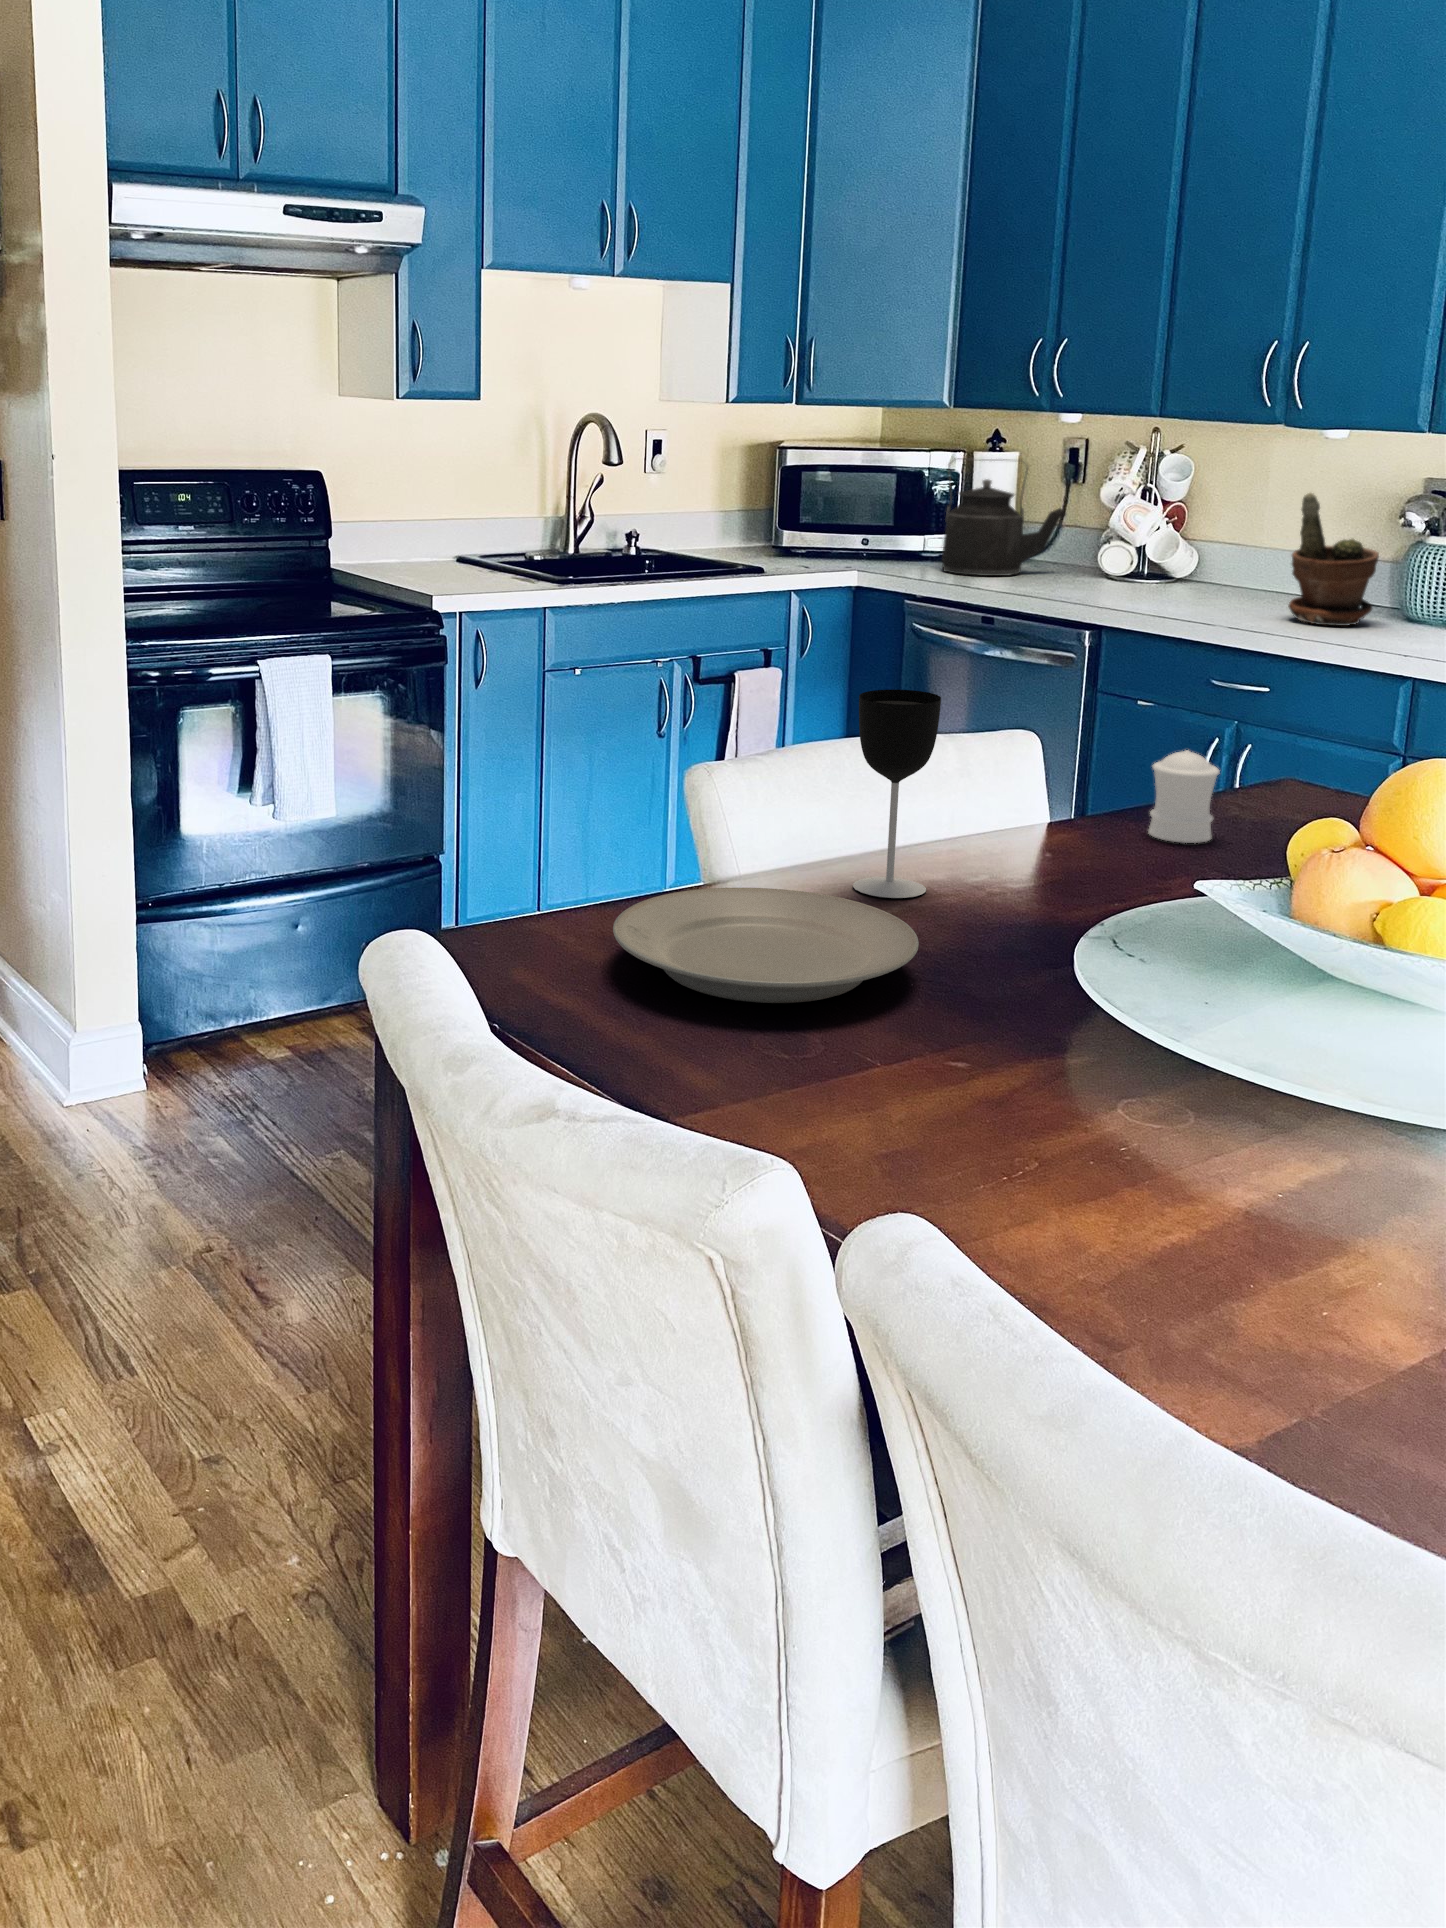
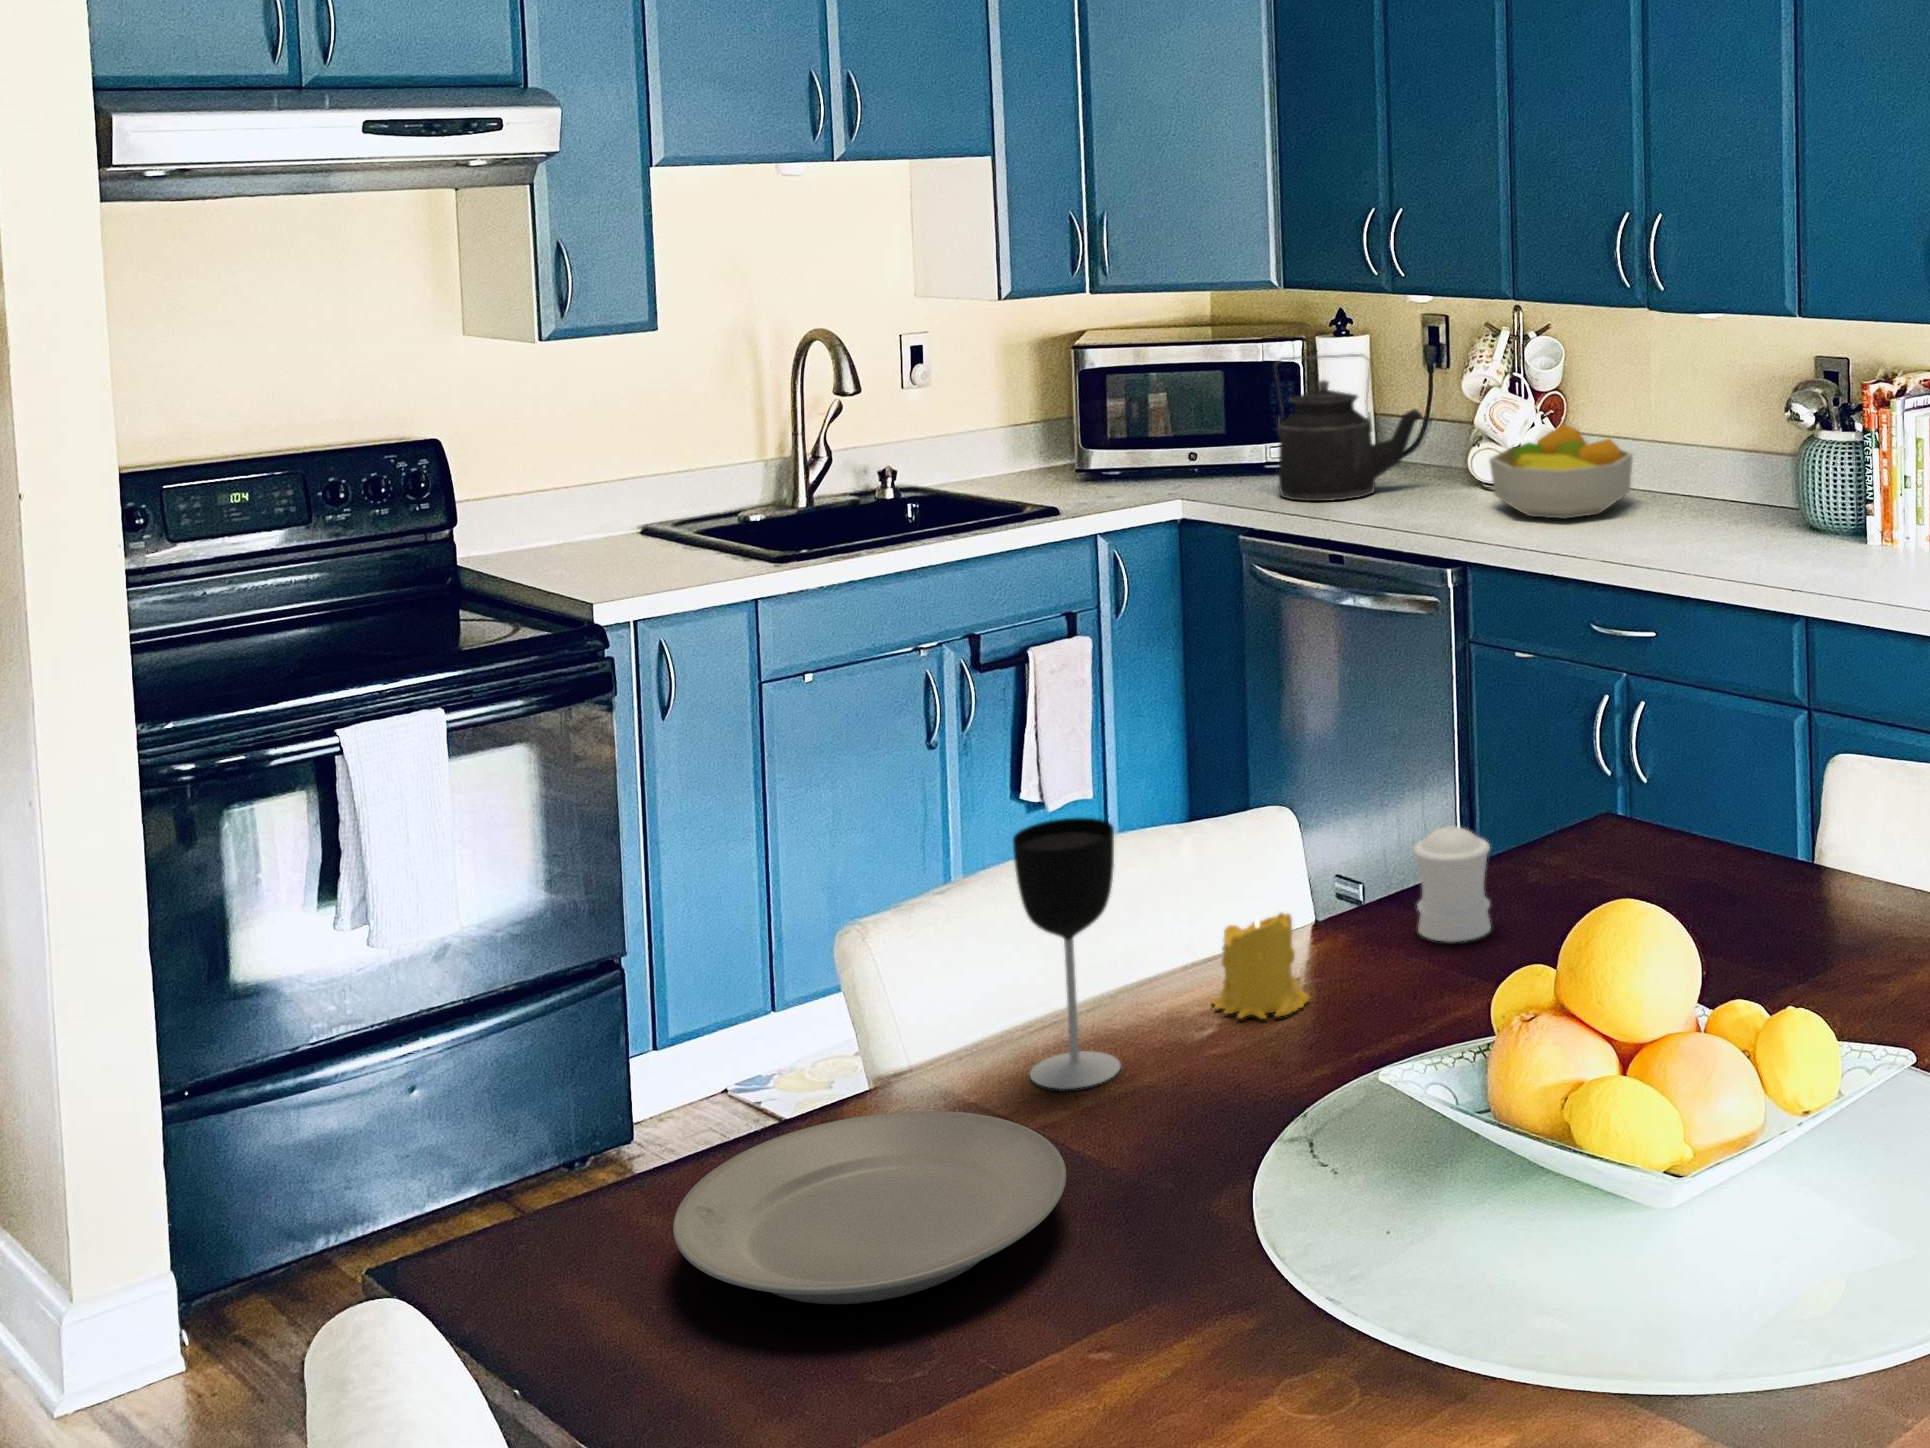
potted plant: present [1289,493,1379,626] -> none [1664,394,1763,551]
fruit bowl: none [1126,526,1251,598] -> present [1490,425,1633,519]
candle: none [988,787,1071,873] -> present [1212,913,1309,1019]

